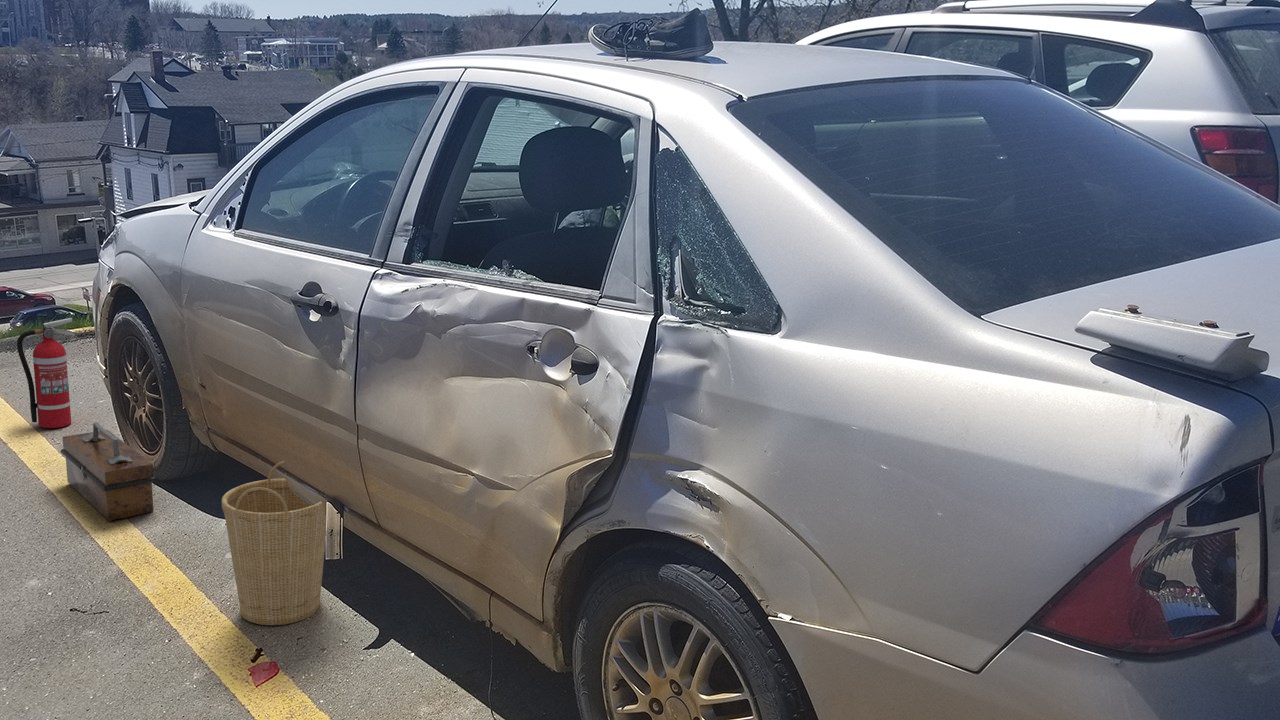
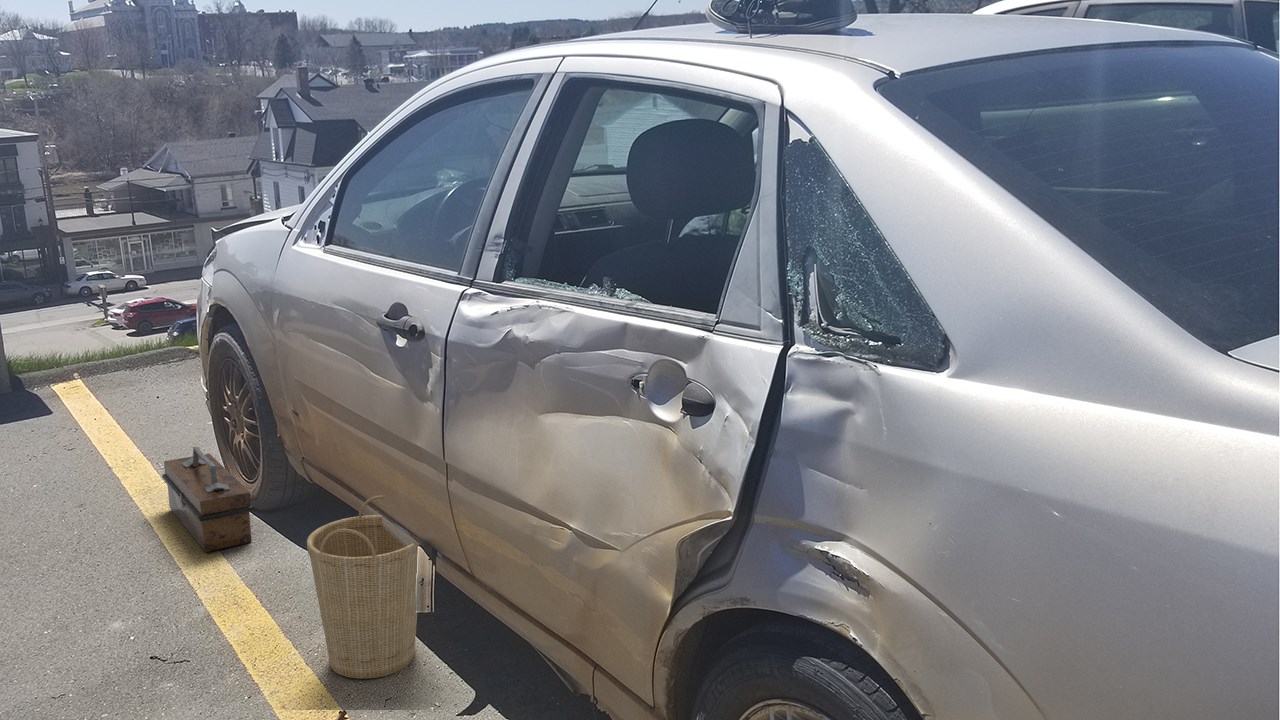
fire extinguisher: present [17,318,75,428] -> none [127,336,184,449]

